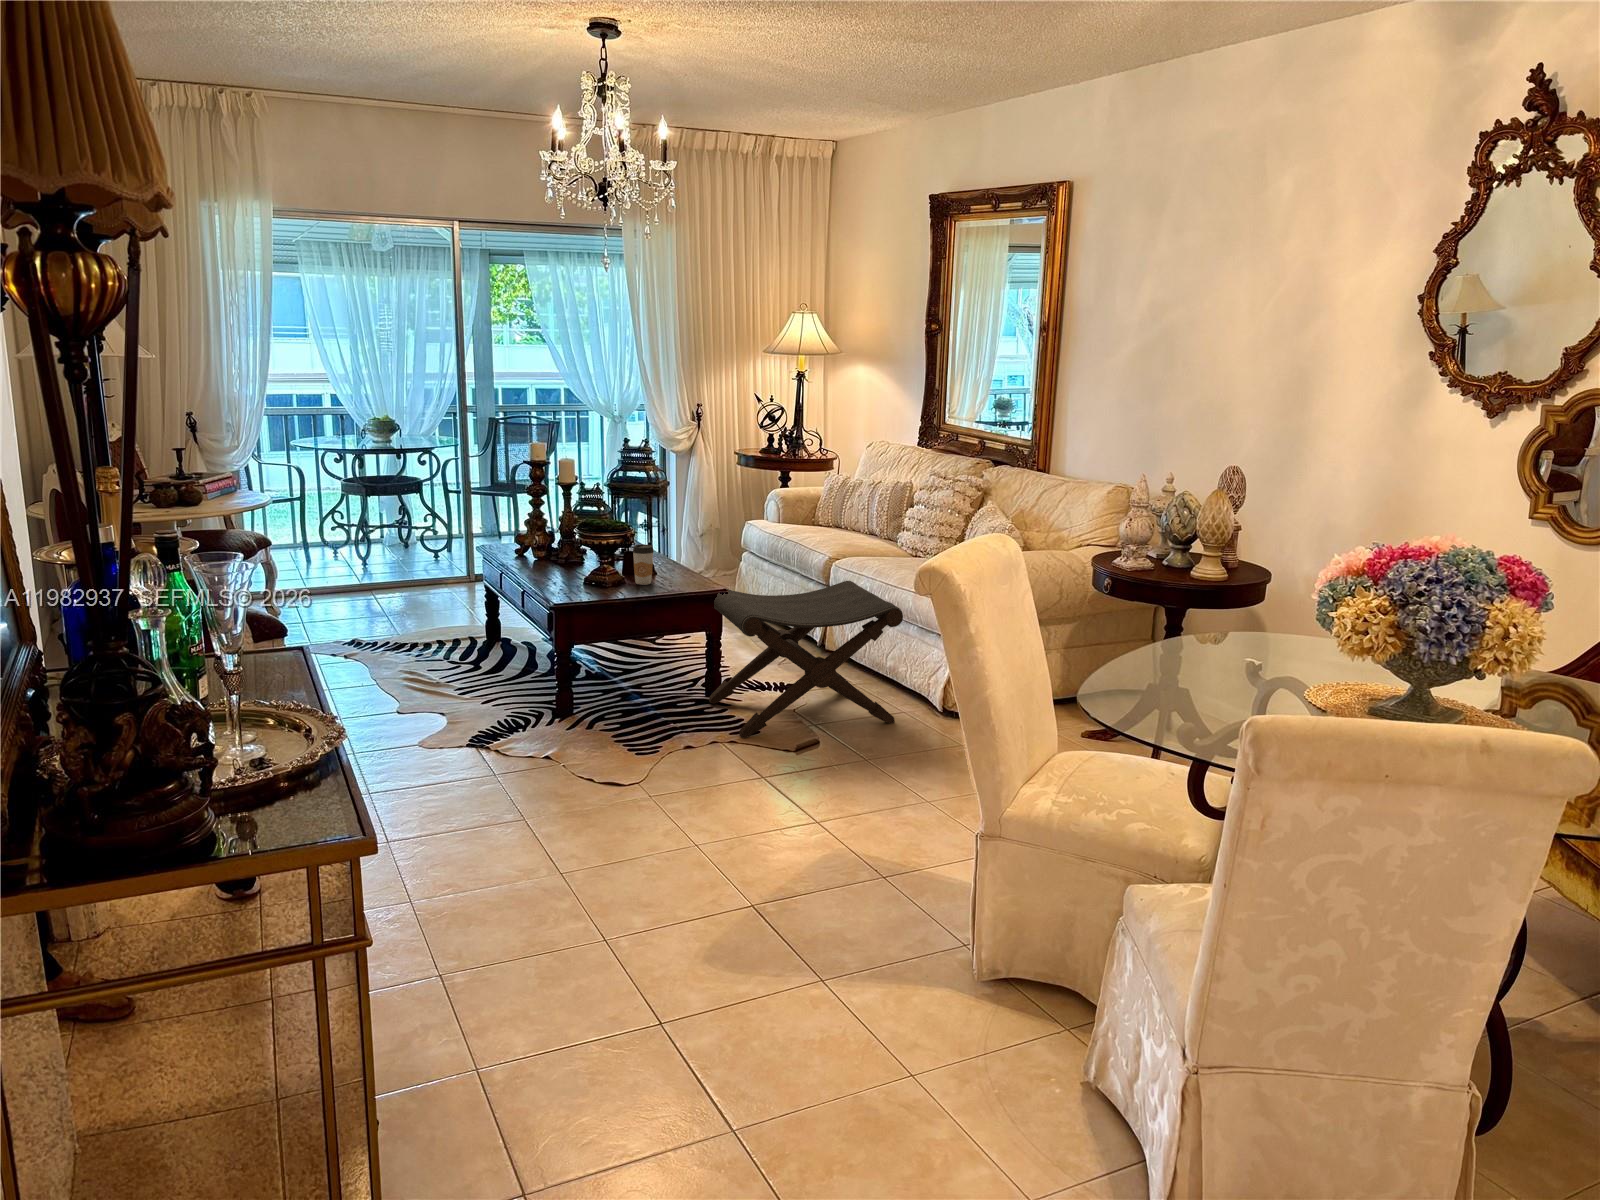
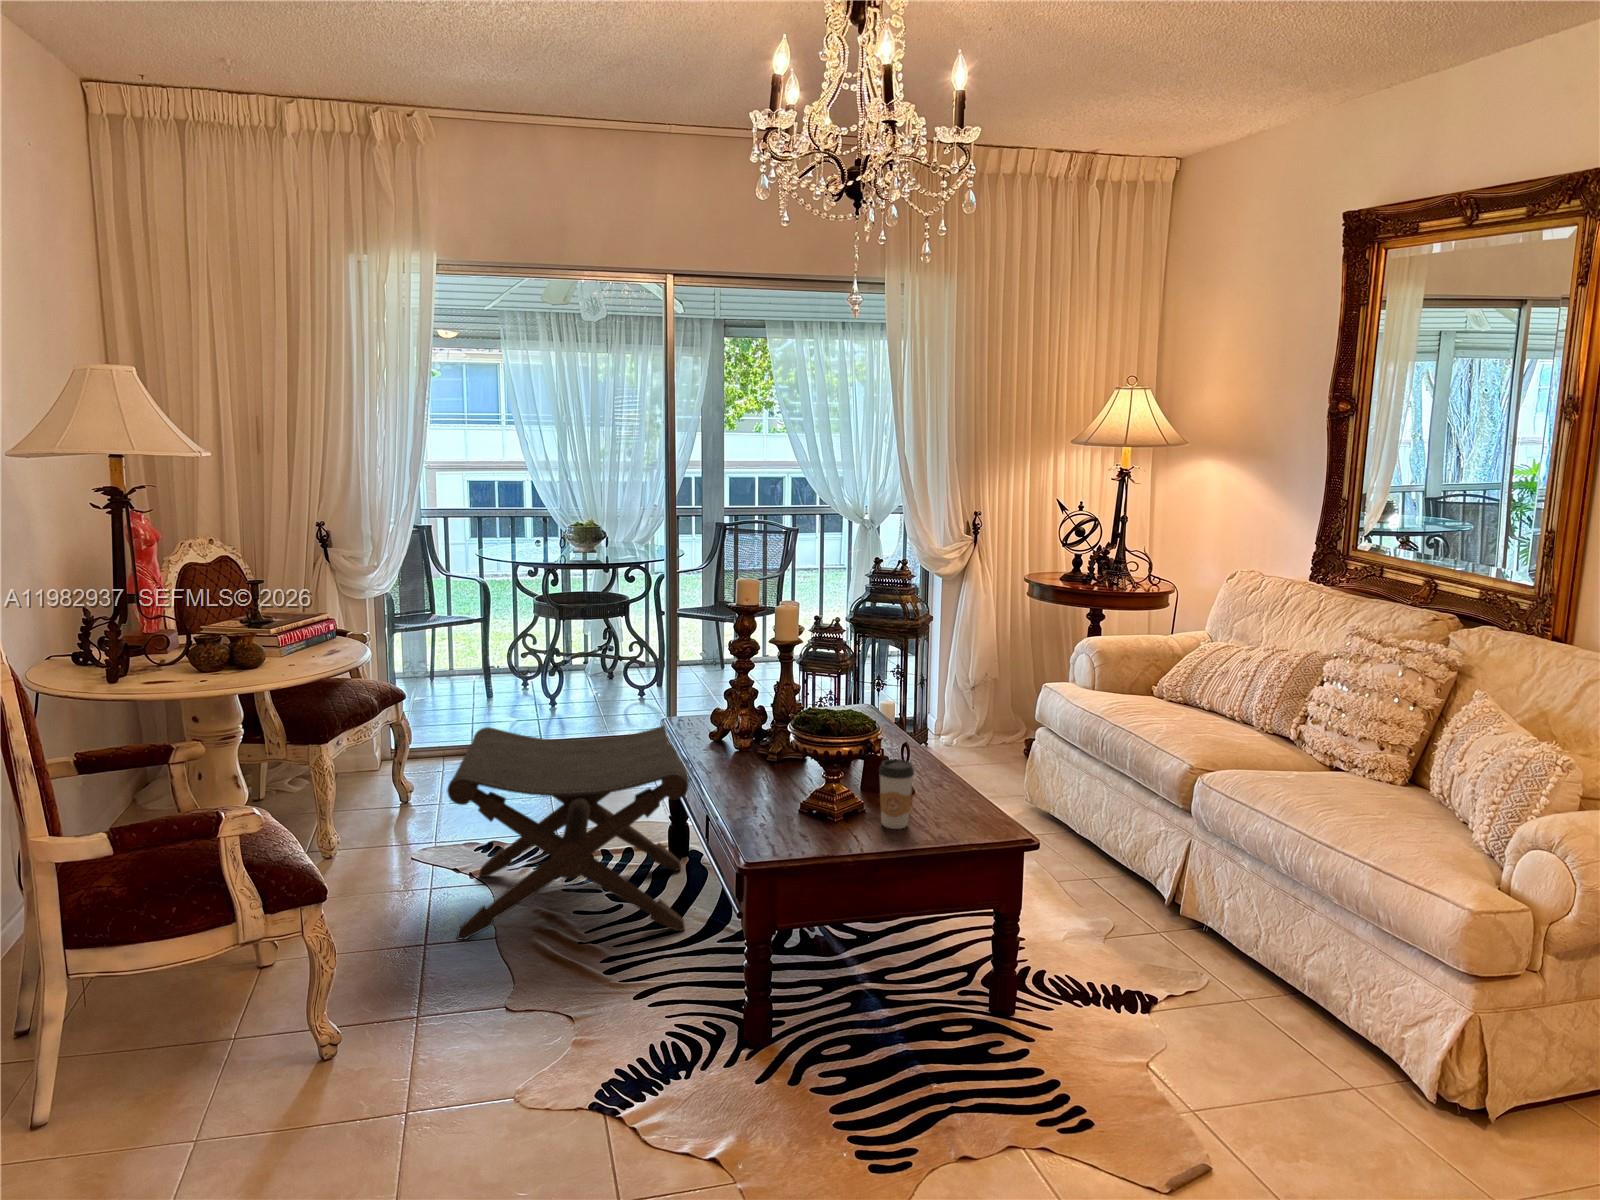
footstool: present [709,581,903,738] -> present [447,726,689,940]

